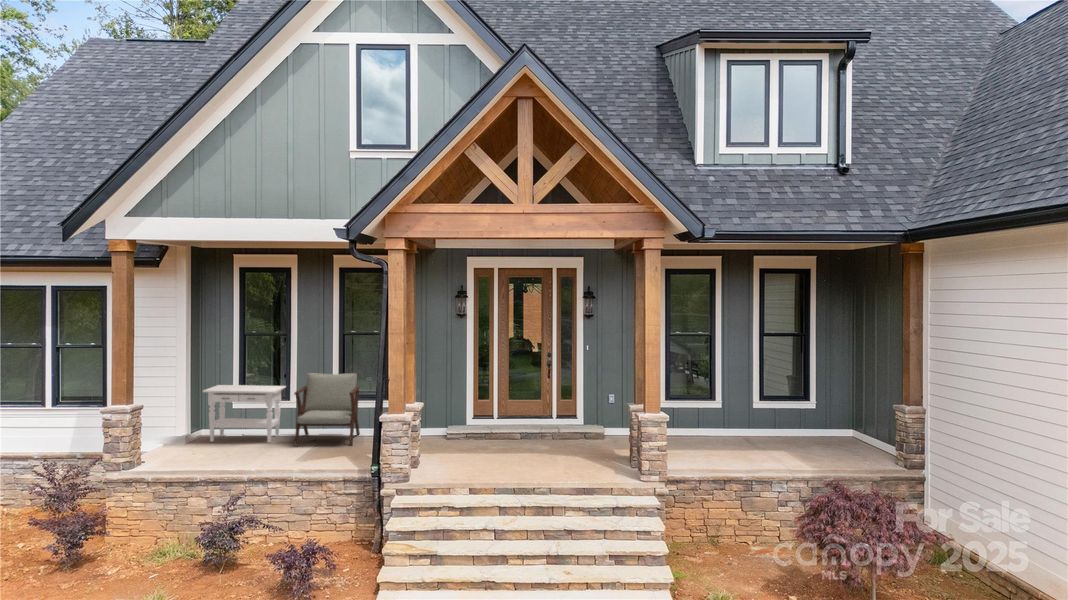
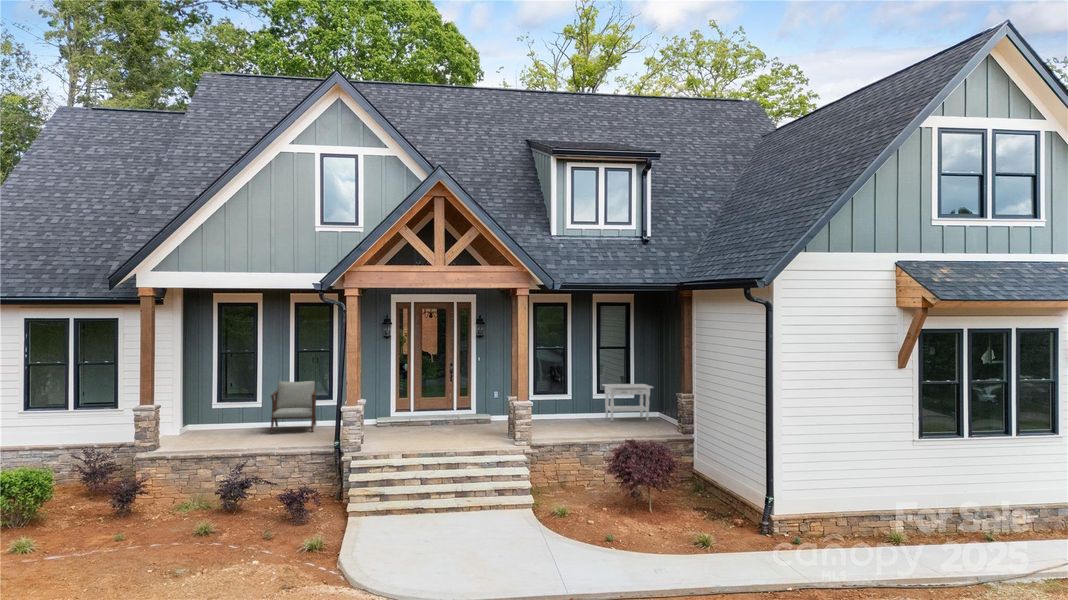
side table: present [203,385,286,443] -> present [602,384,653,421]

